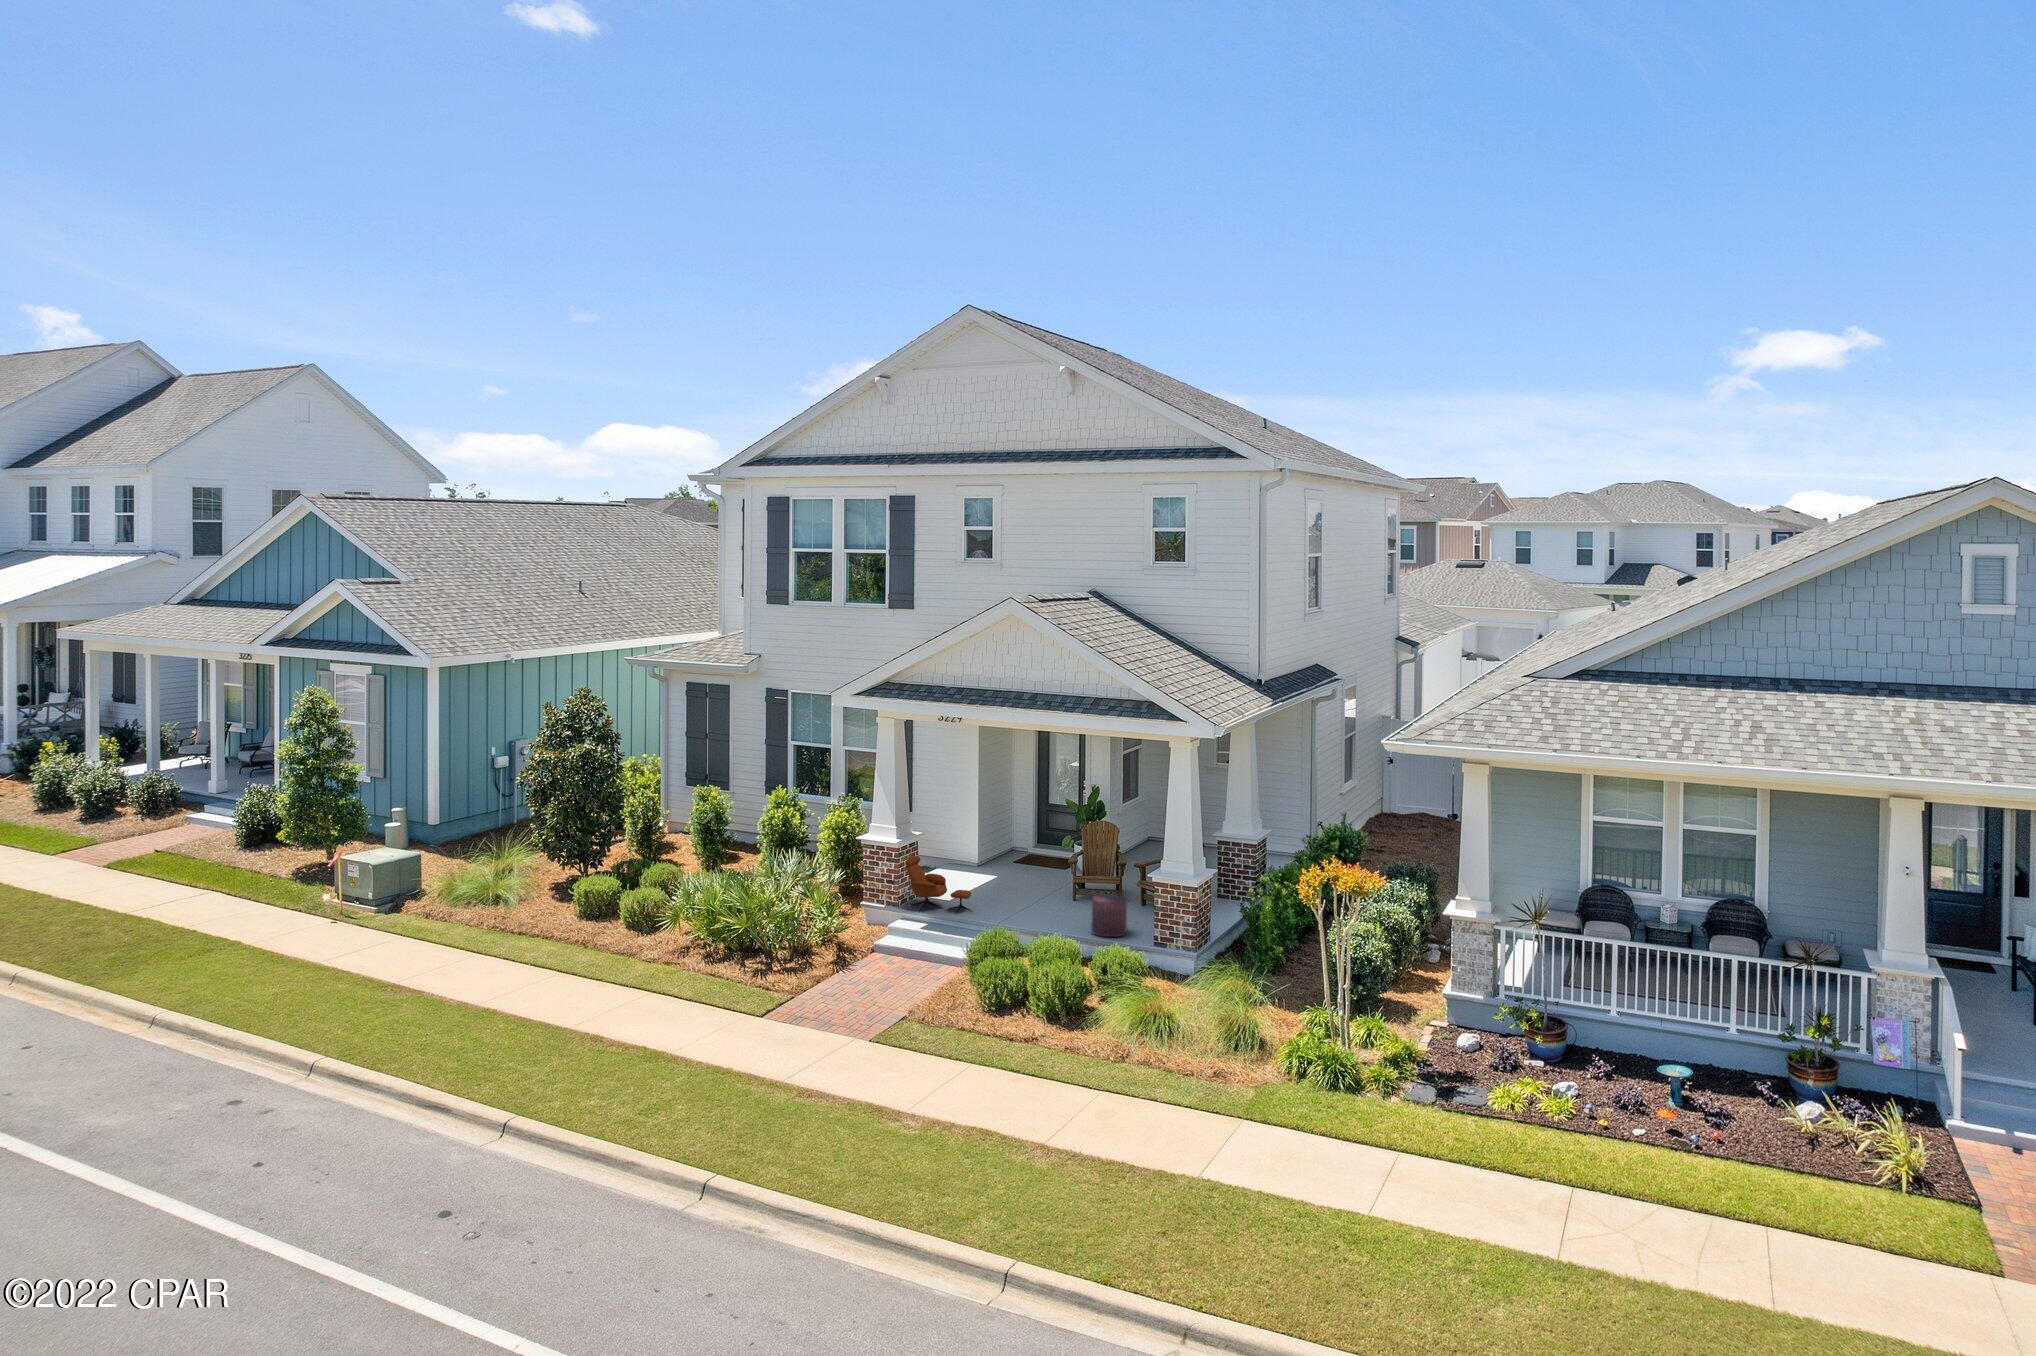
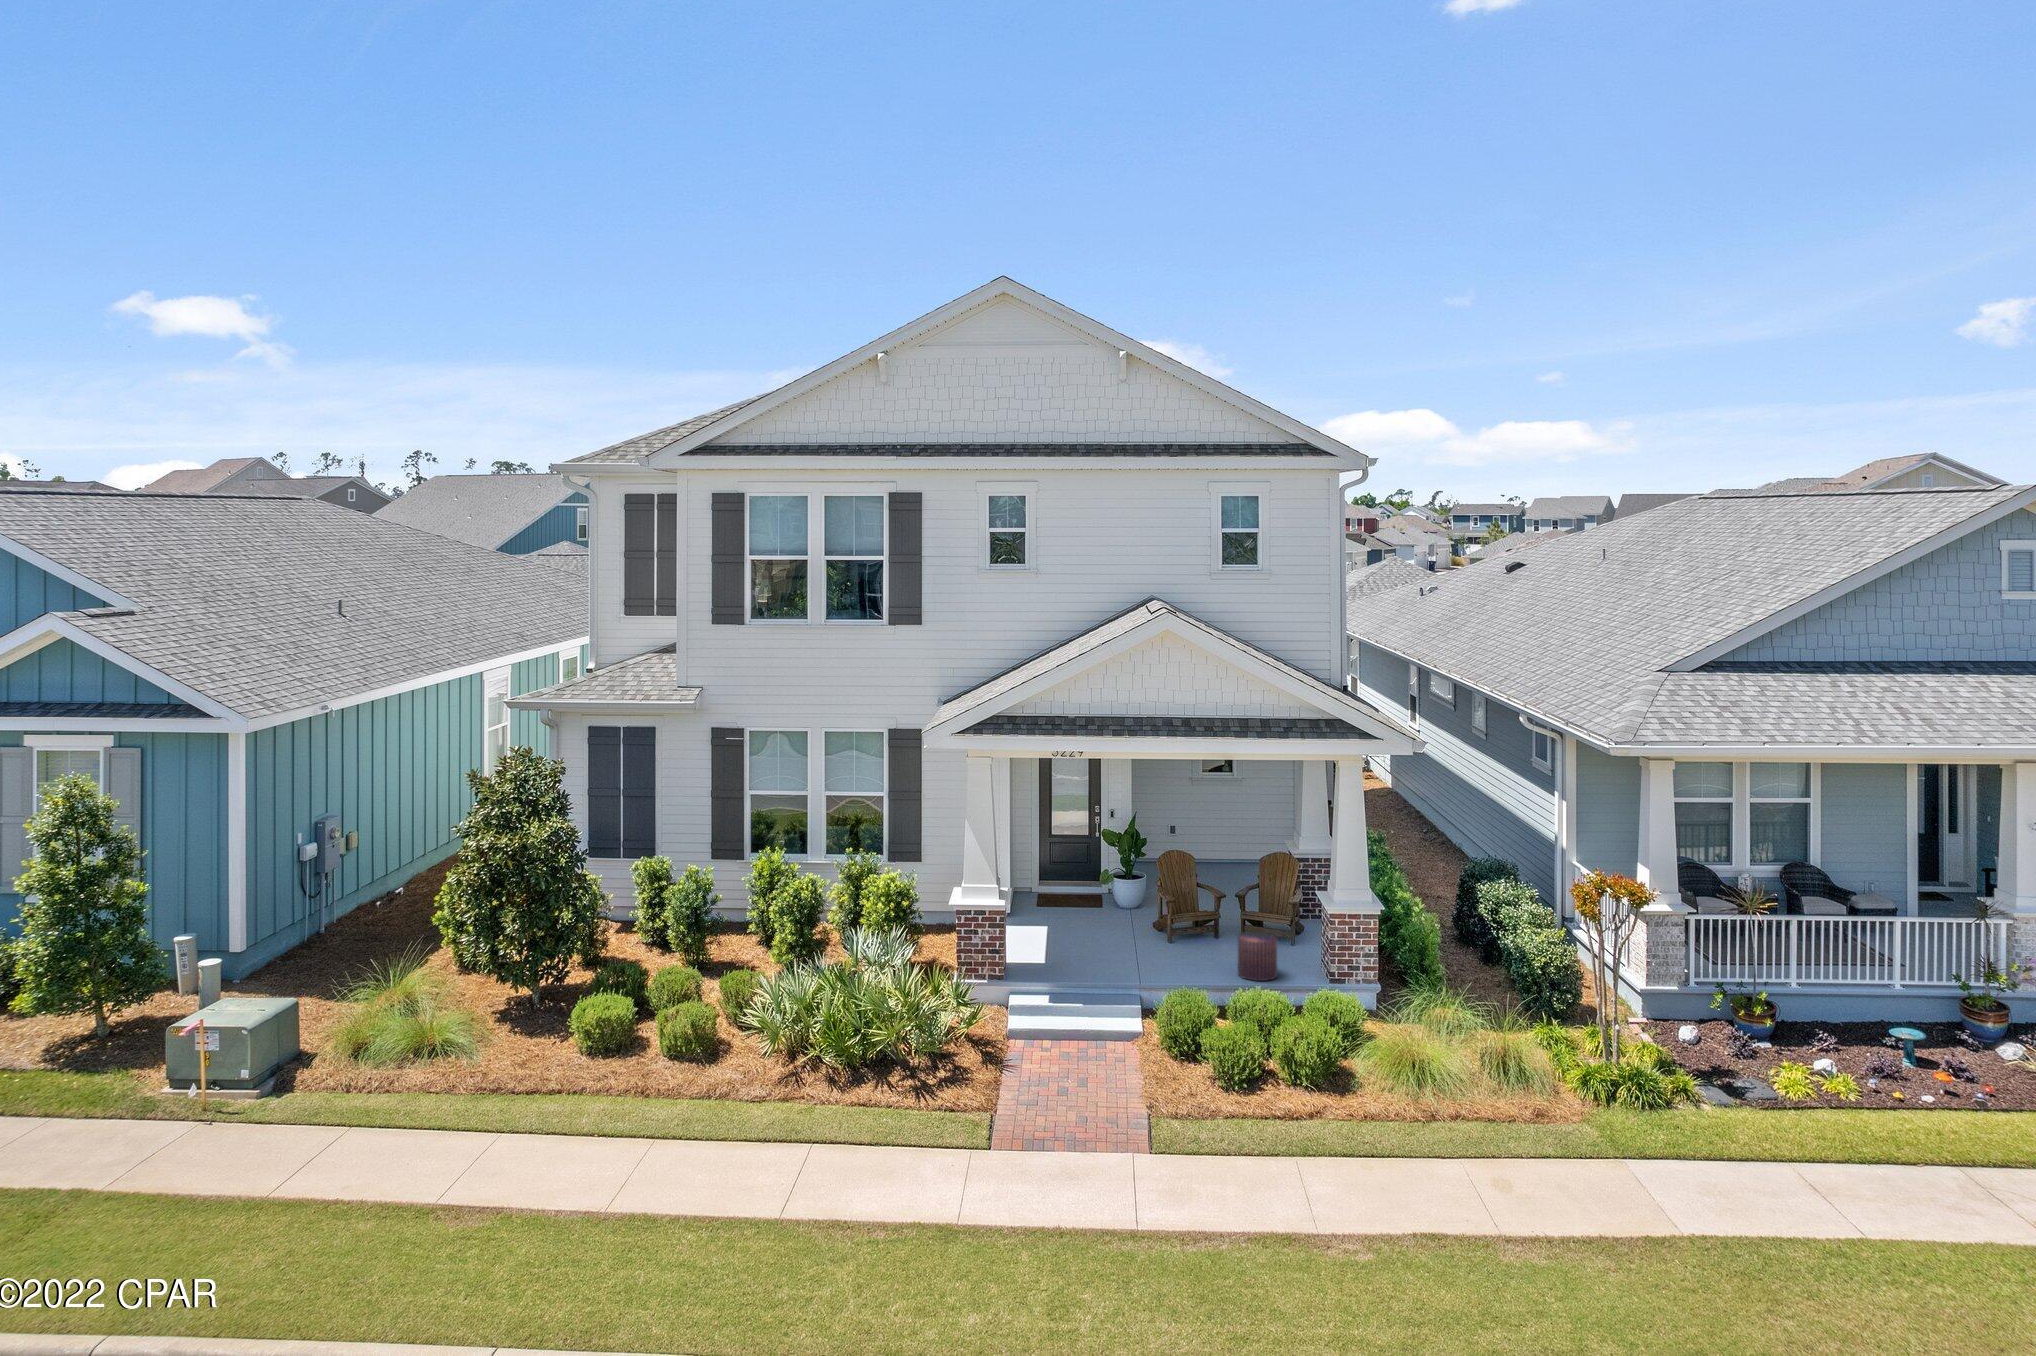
lounge chair: present [906,856,973,913] -> none [1007,915,1088,980]

